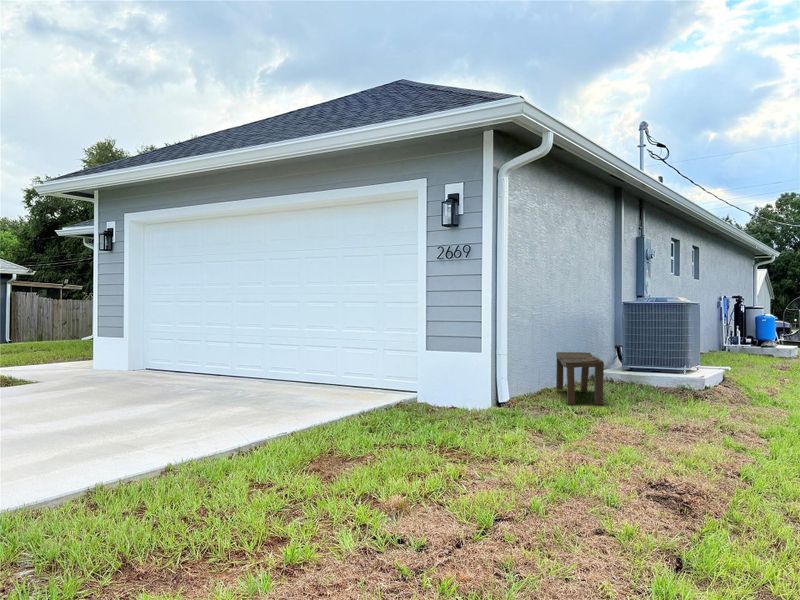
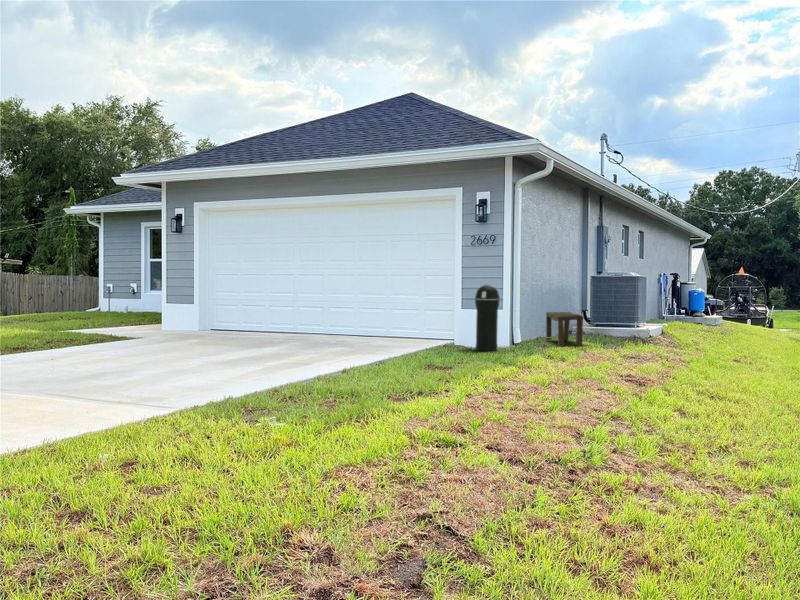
trash can: none [437,317,472,415] -> present [475,285,500,351]

